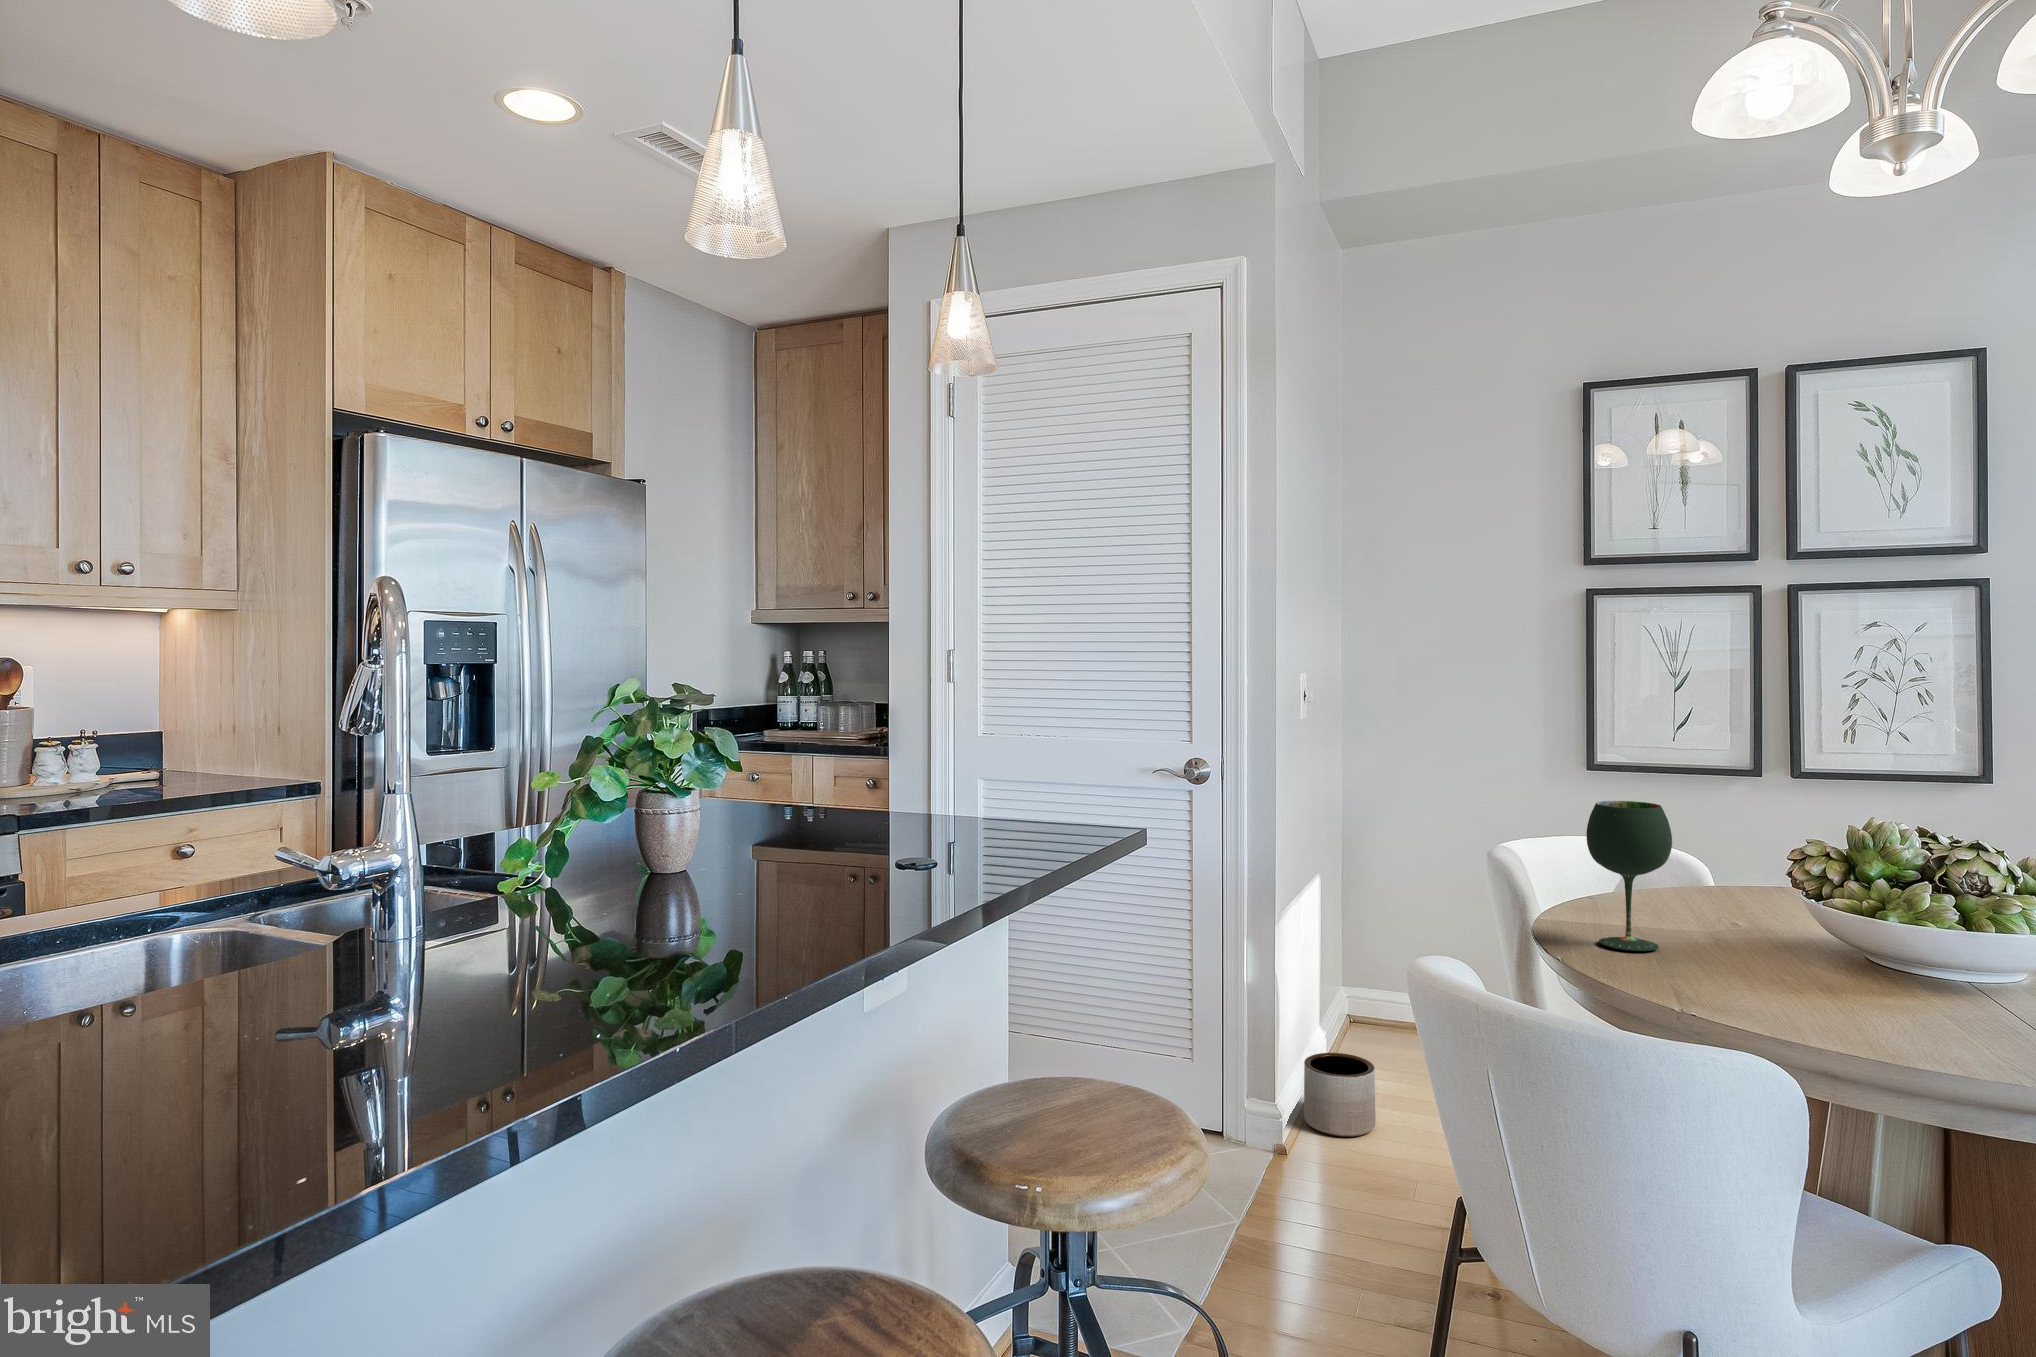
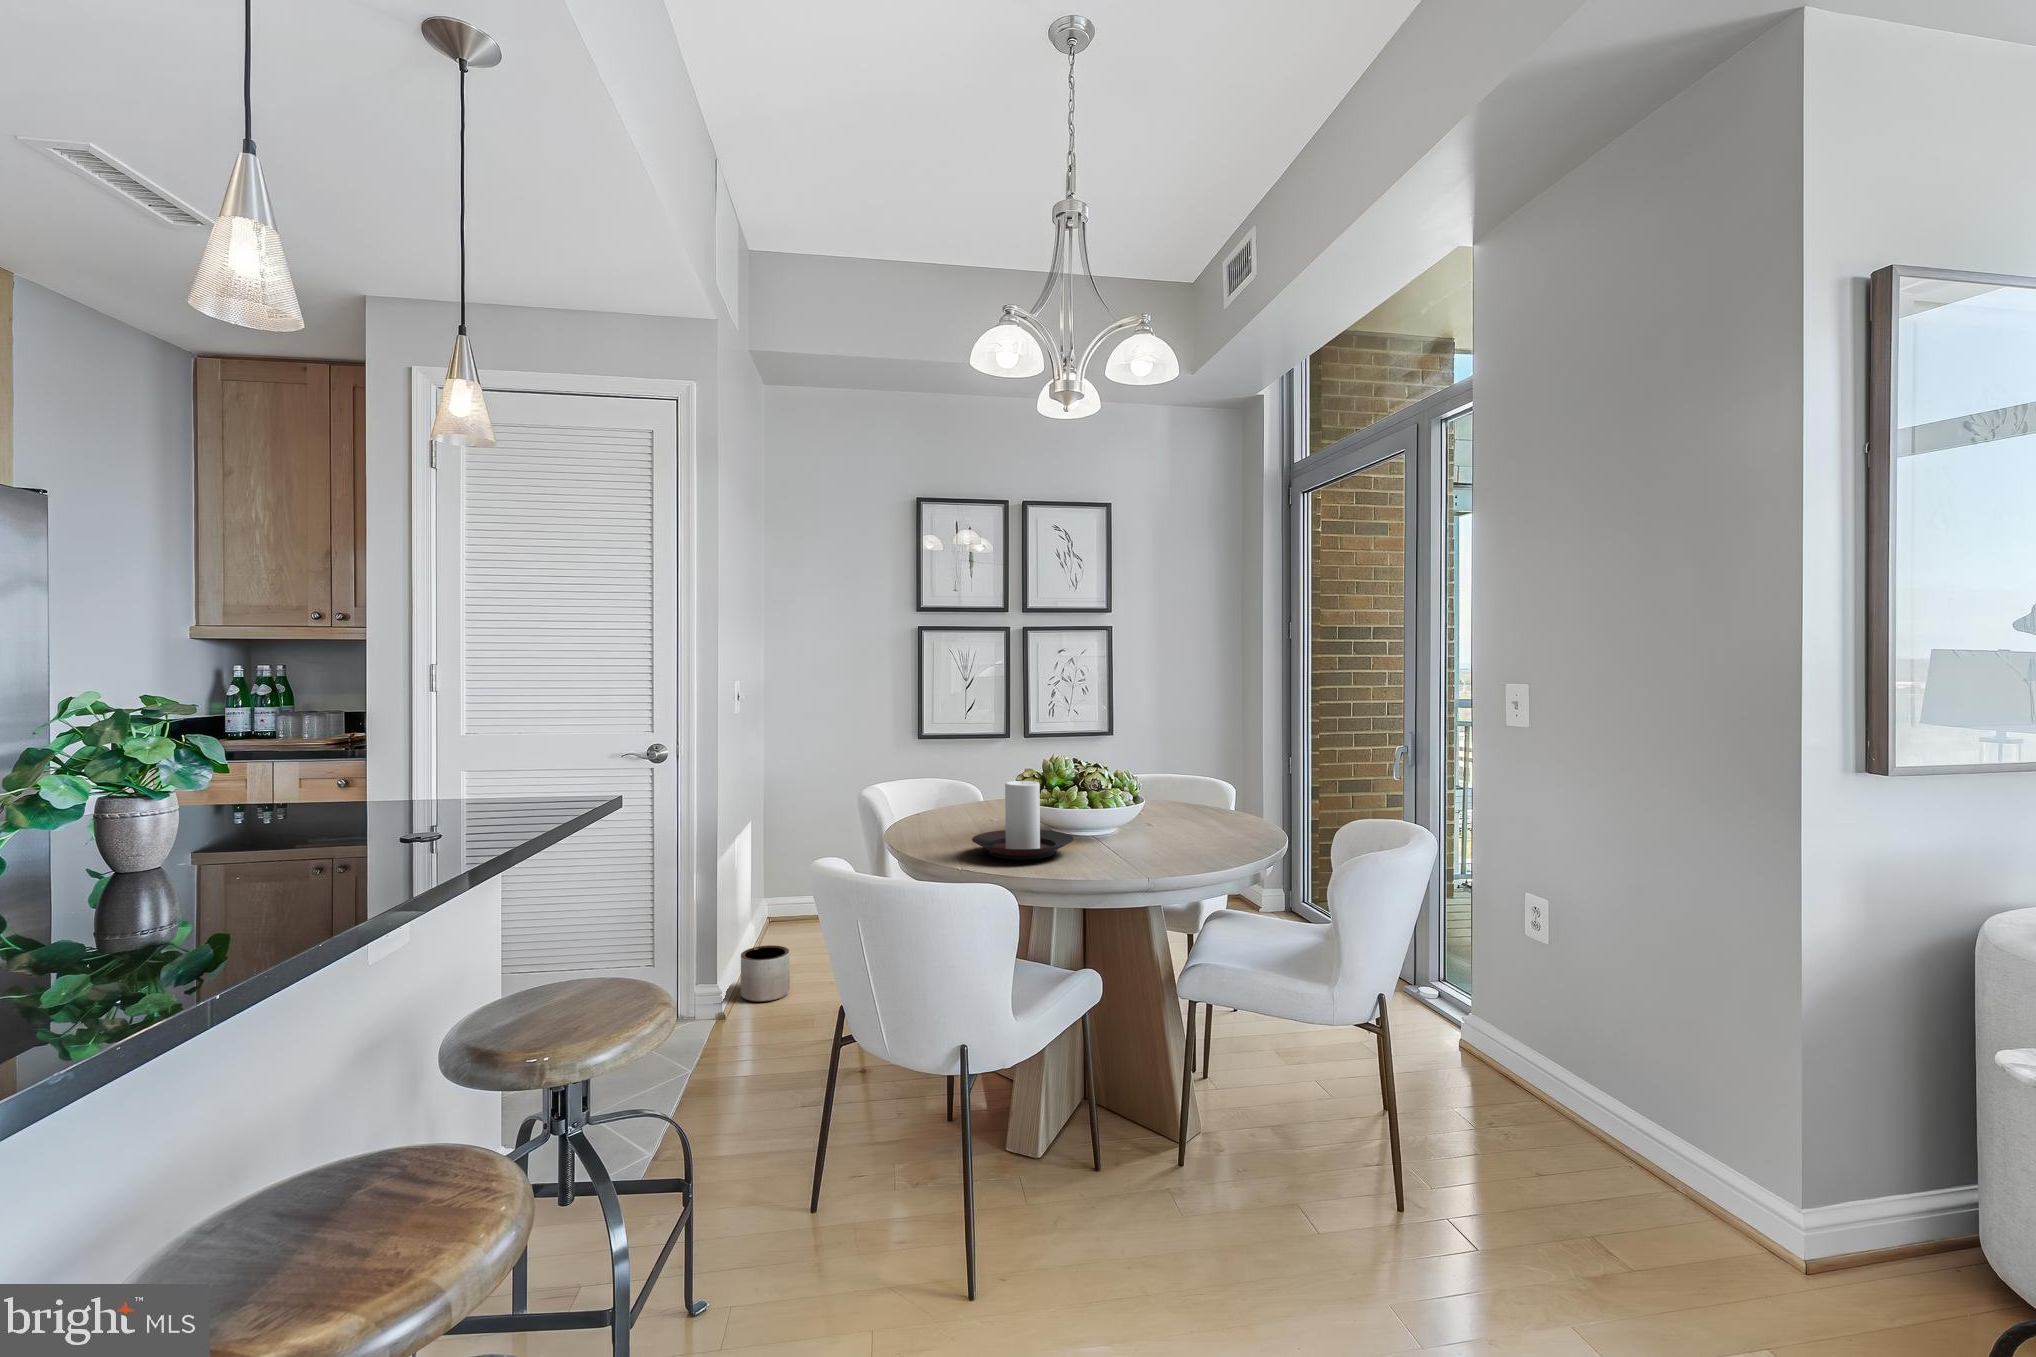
wine glass: present [1586,801,1672,951] -> none [919,754,962,839]
candle holder: none [1693,860,1931,1024] -> present [972,778,1074,860]

